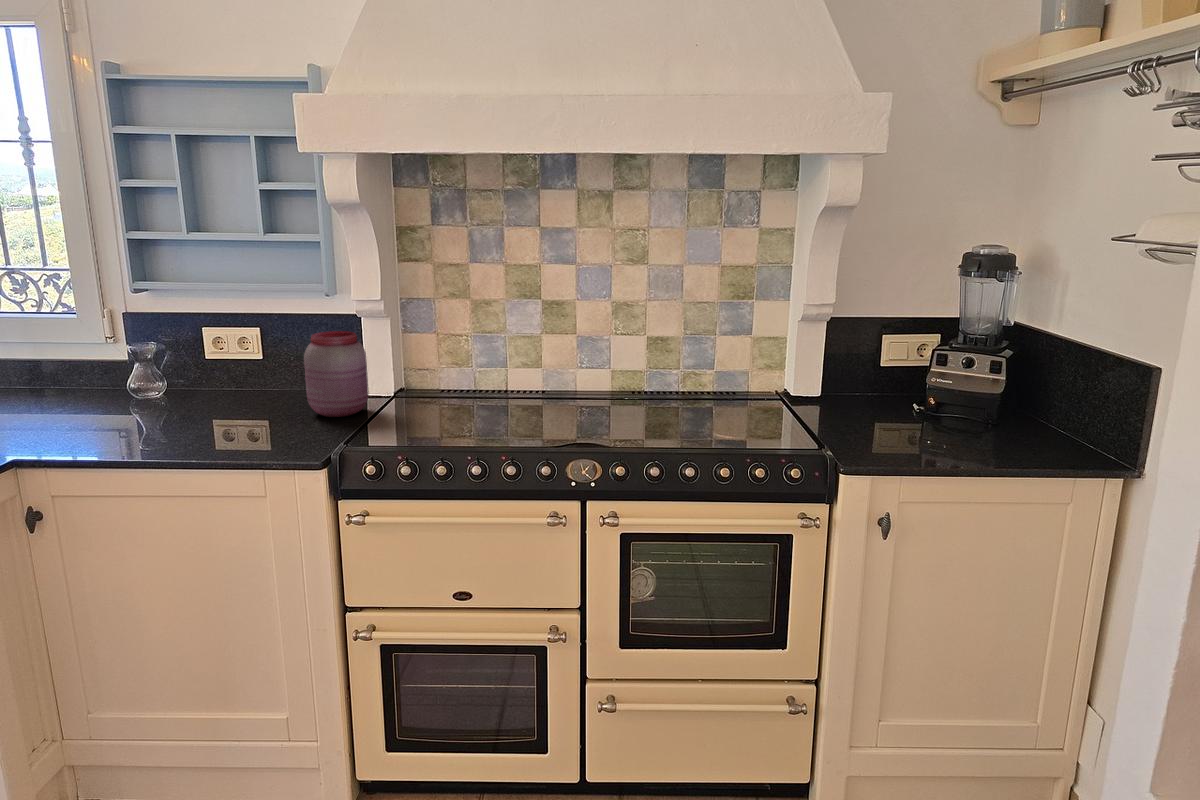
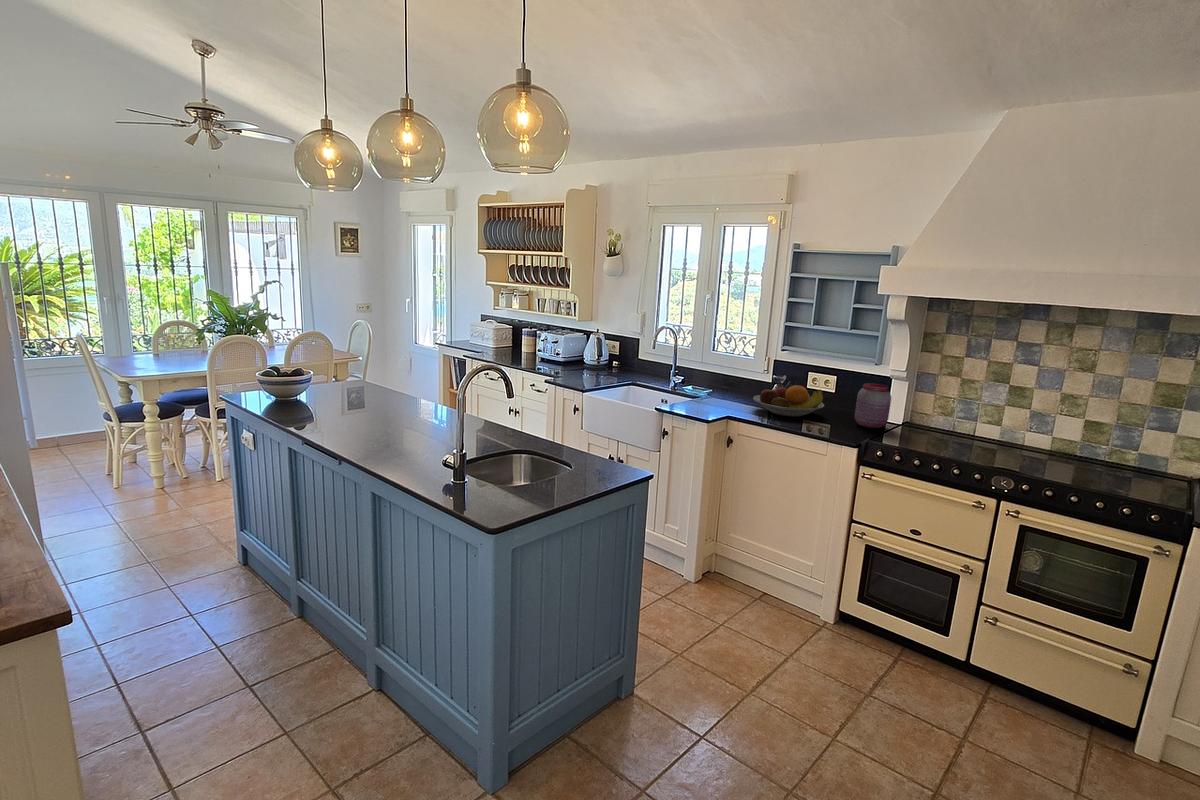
fruit bowl: none [82,360,244,429] -> present [753,385,824,417]

